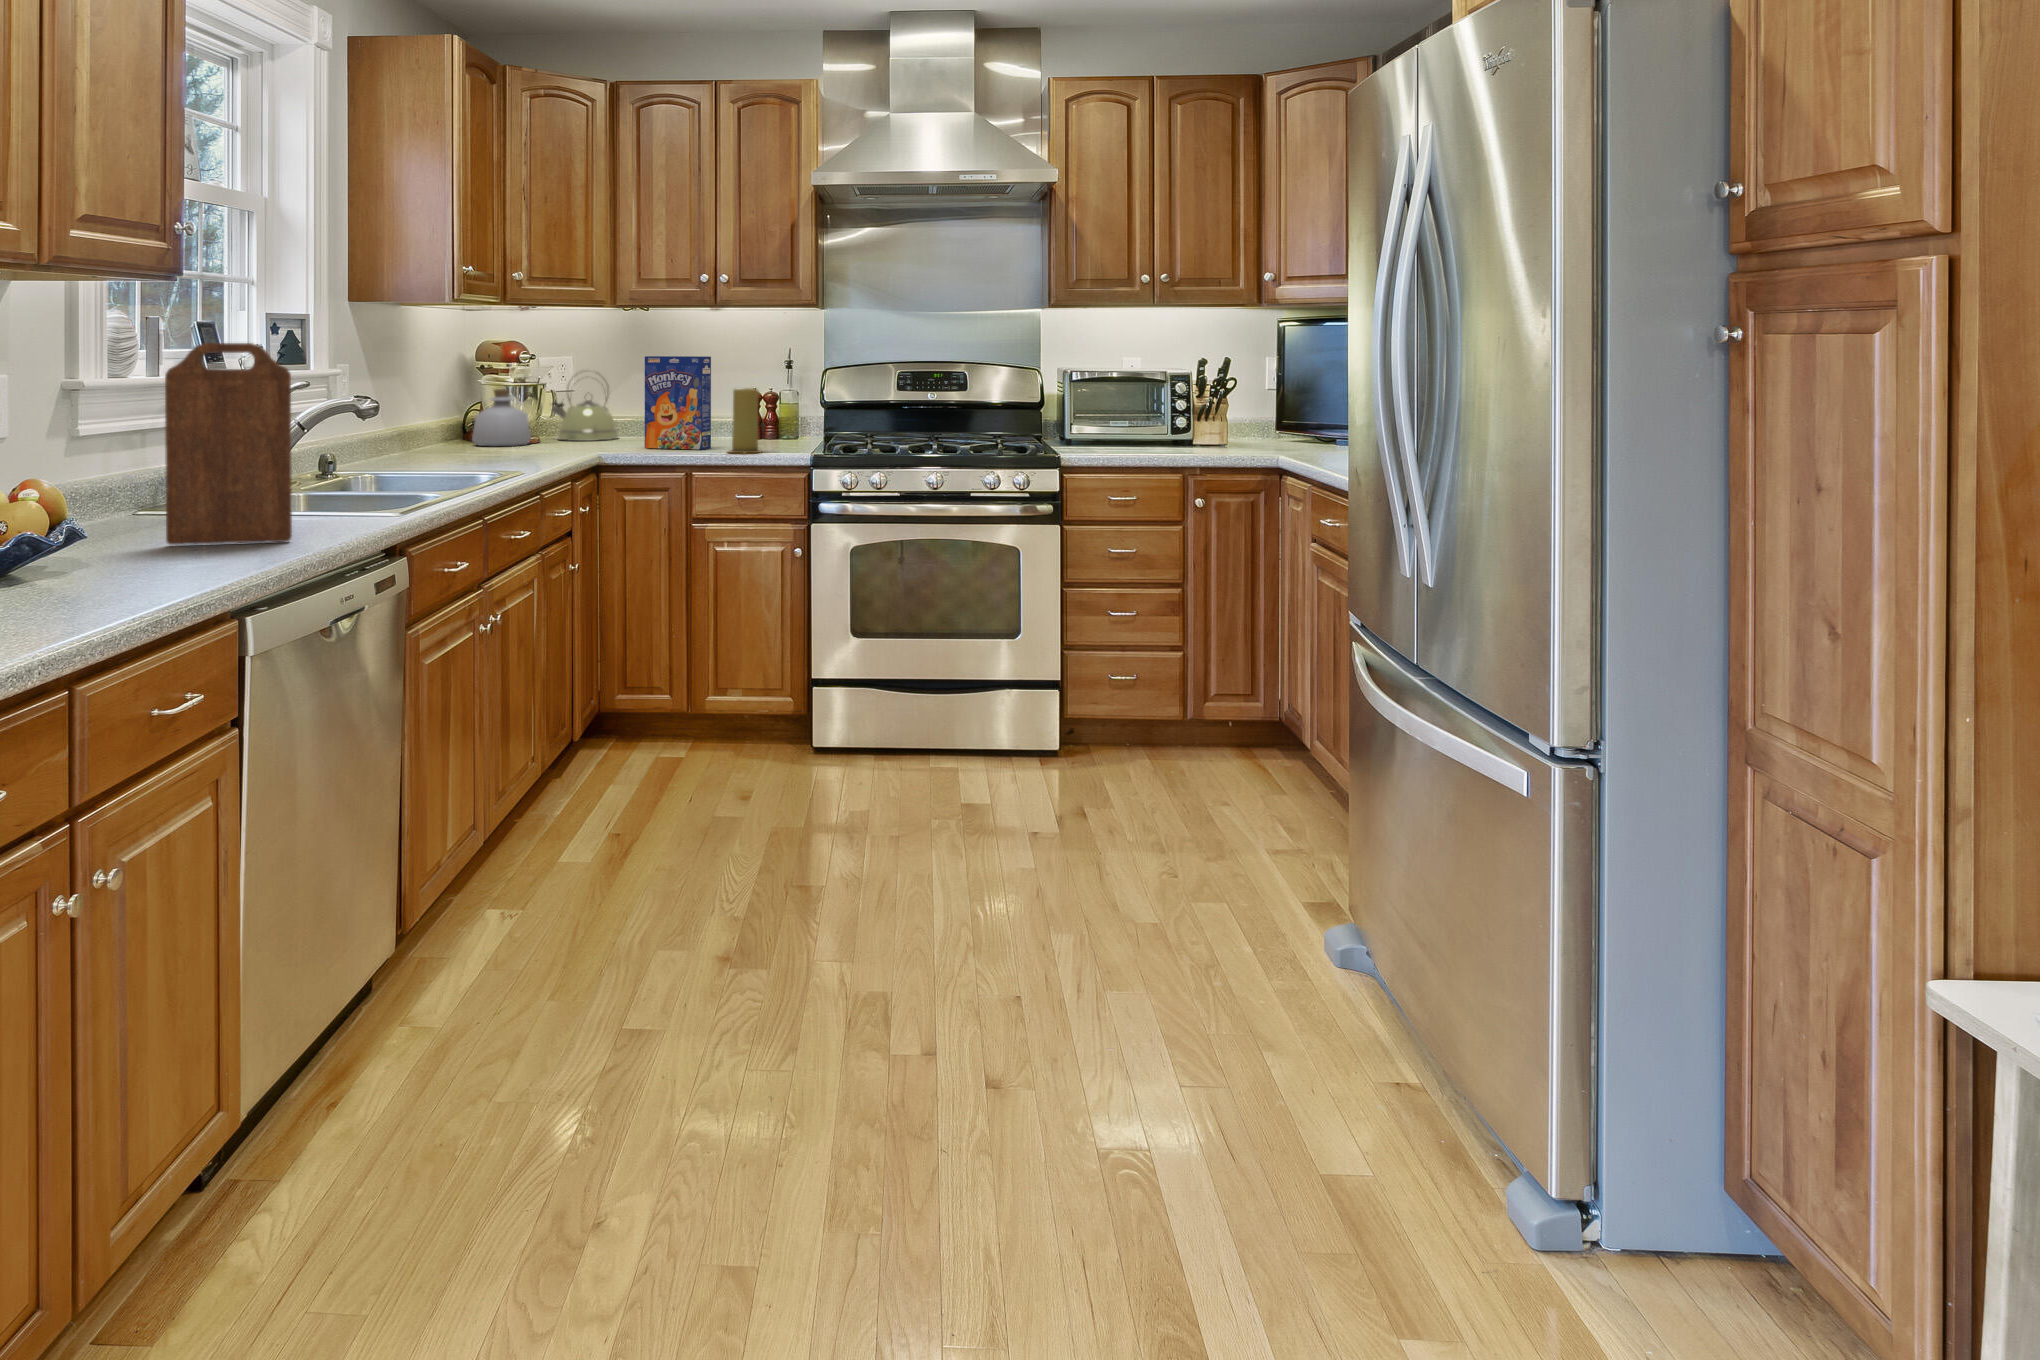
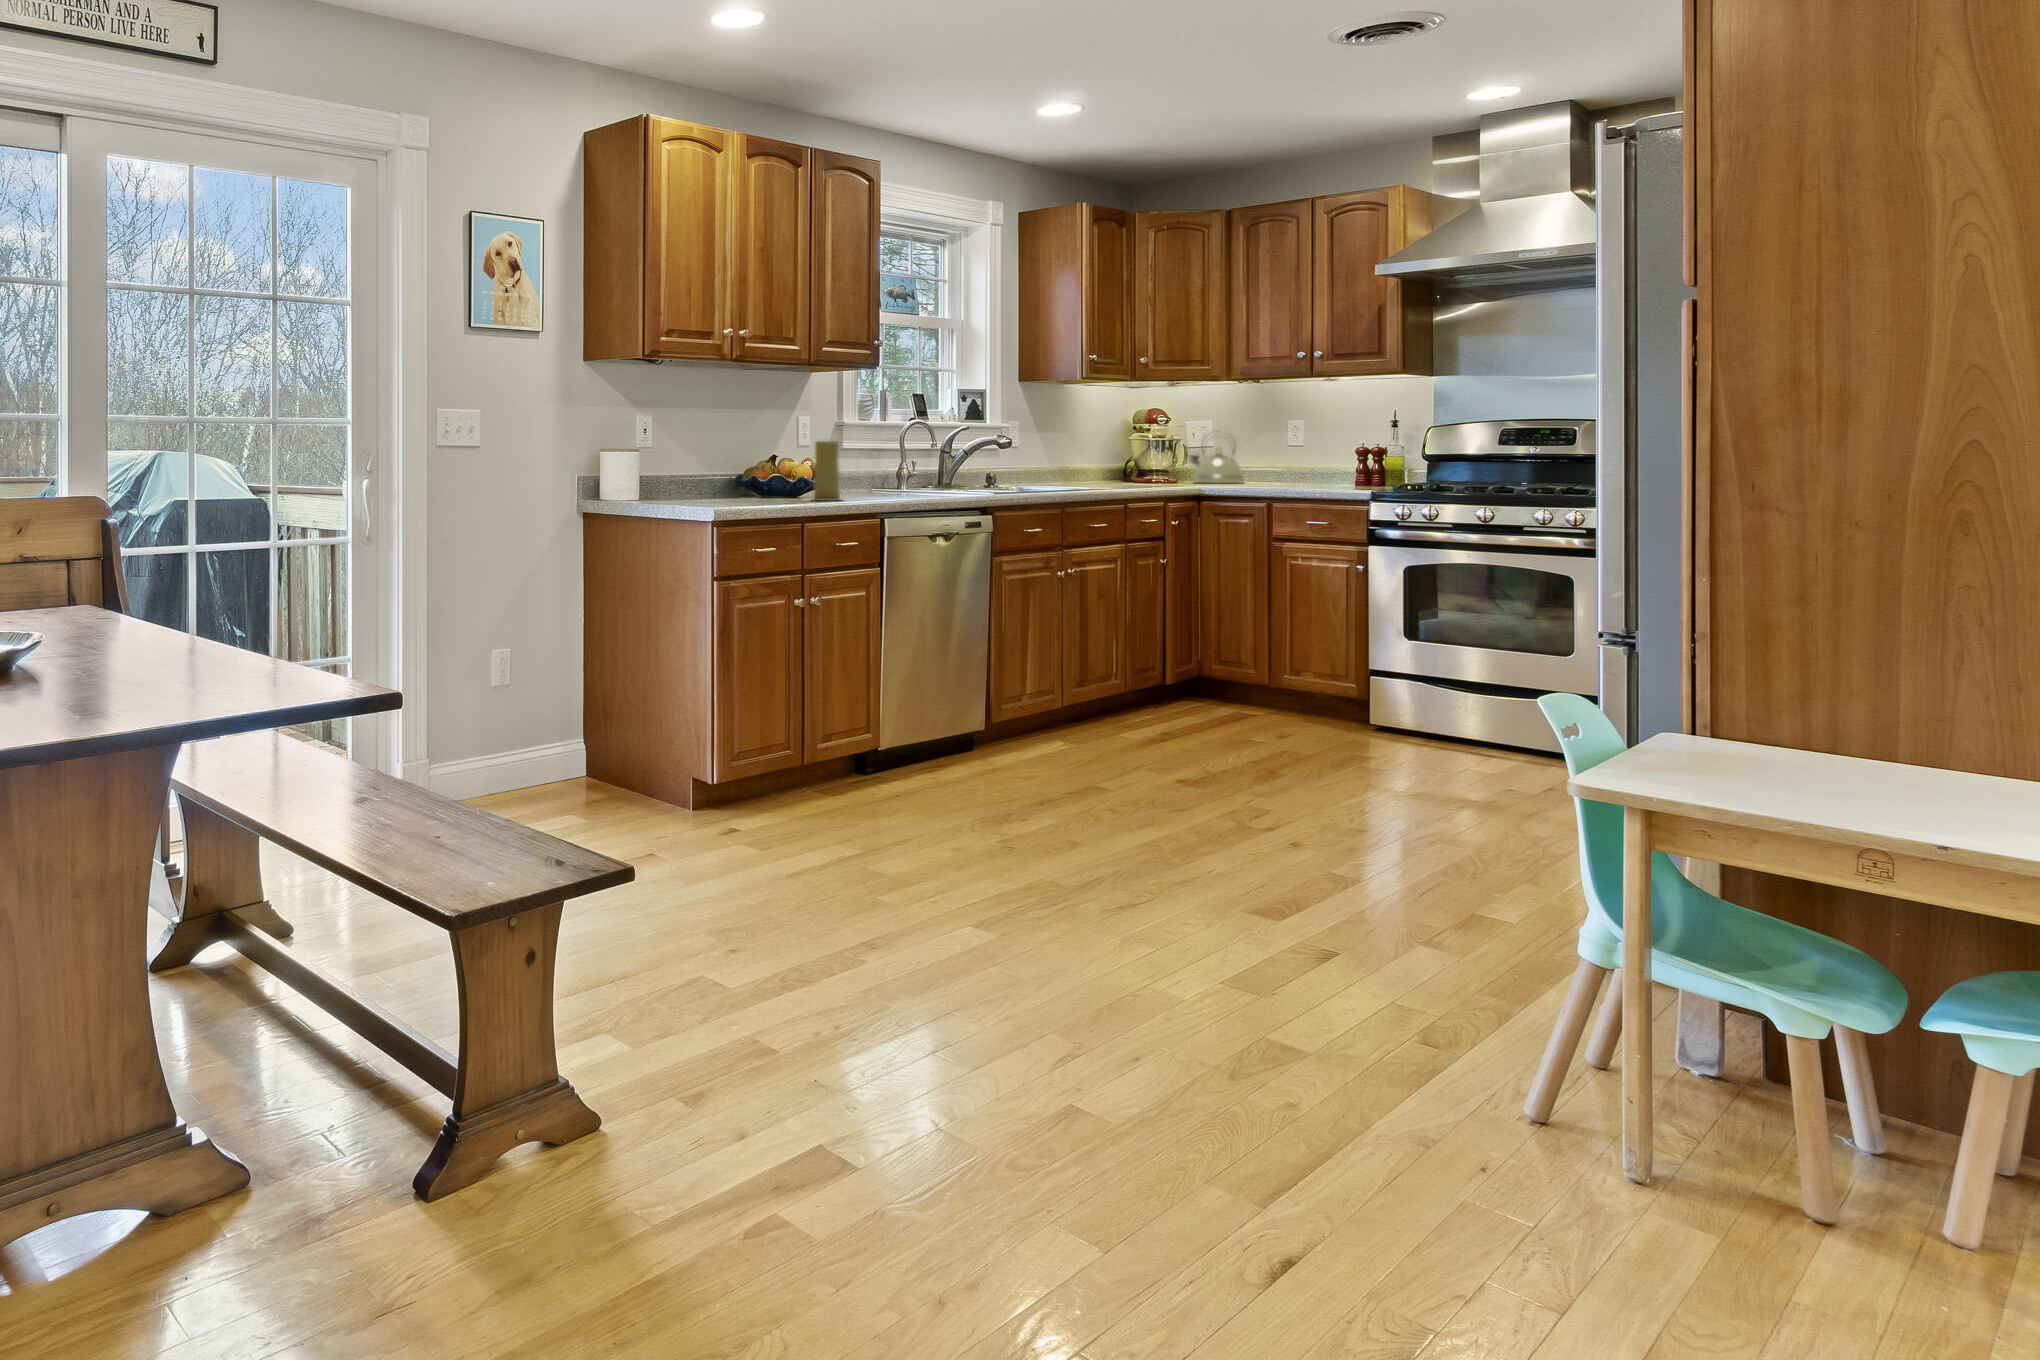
cutting board: present [165,343,292,545] -> none [868,398,924,497]
cereal box: present [645,356,711,450] -> none [1242,415,1297,487]
candle: present [729,388,761,453] -> present [814,441,840,501]
bottle: present [472,389,531,446] -> none [1120,444,1166,484]

